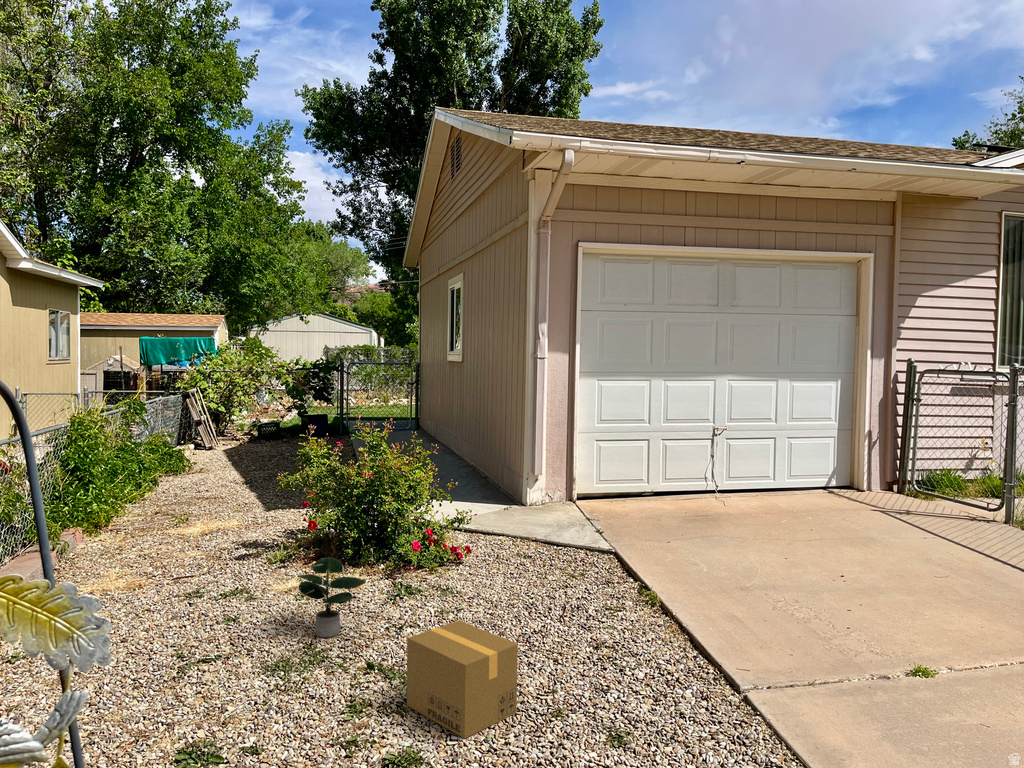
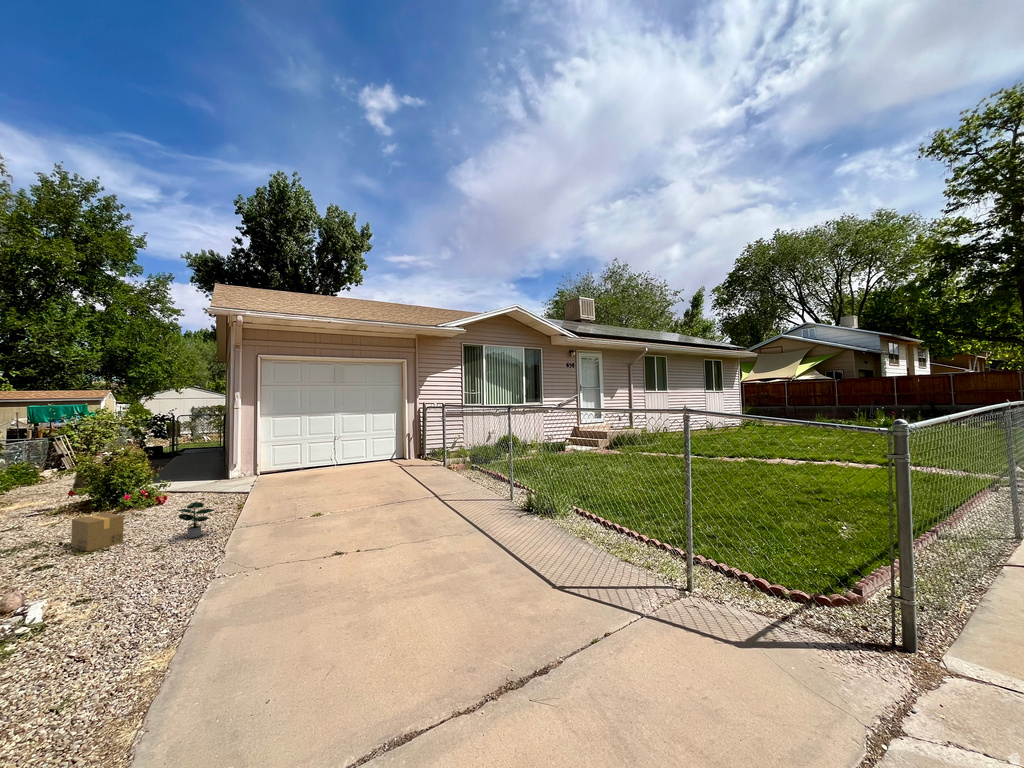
potted plant: present [298,558,366,637] -> present [178,502,215,538]

